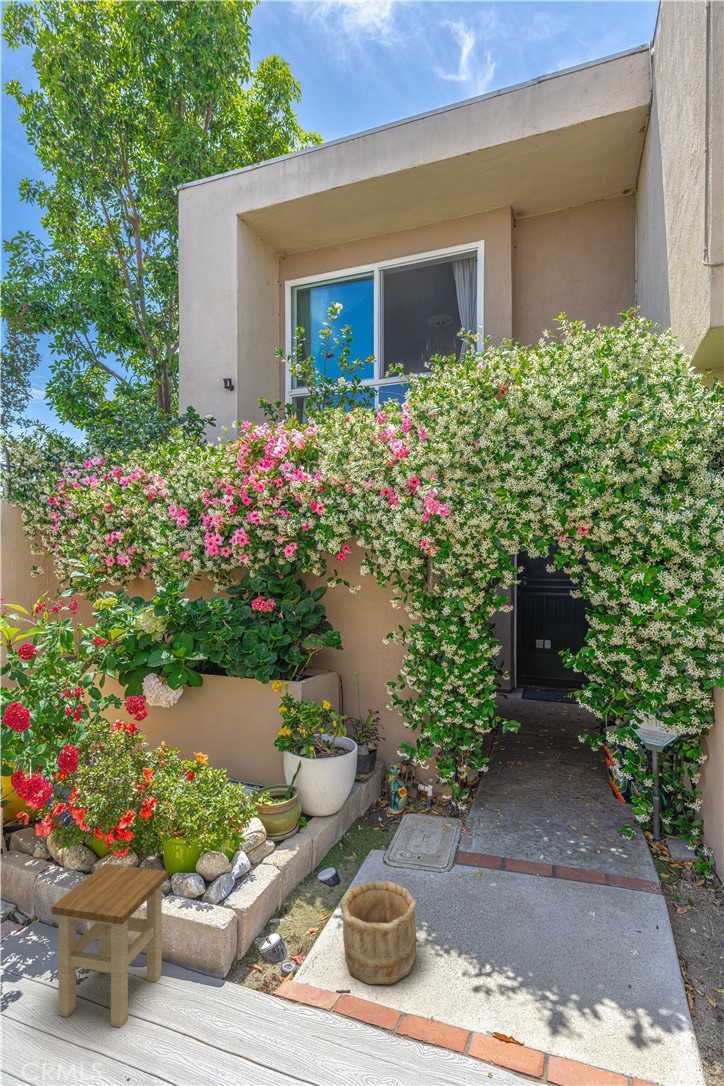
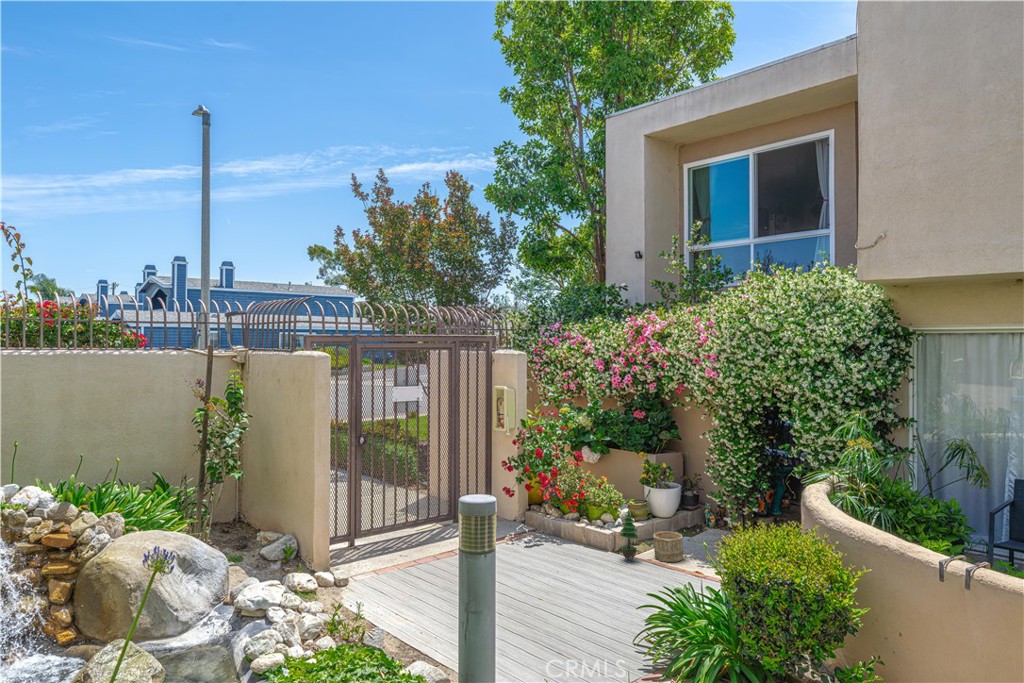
stool: present [51,864,168,1028] -> none [553,507,590,554]
potted tree: none [260,864,312,1015] -> present [620,510,638,560]

